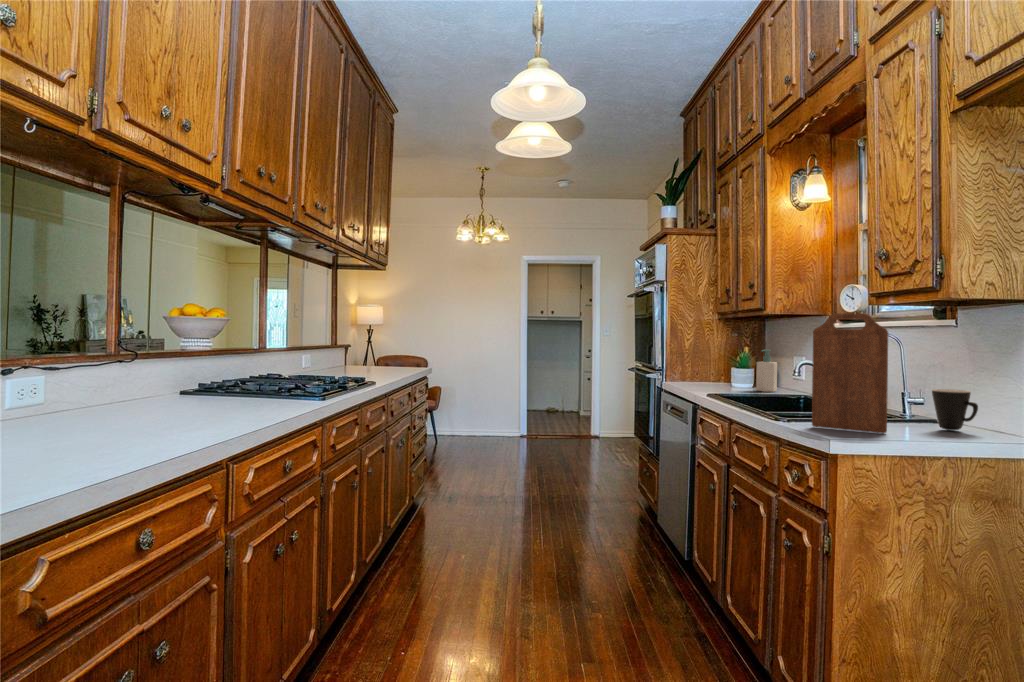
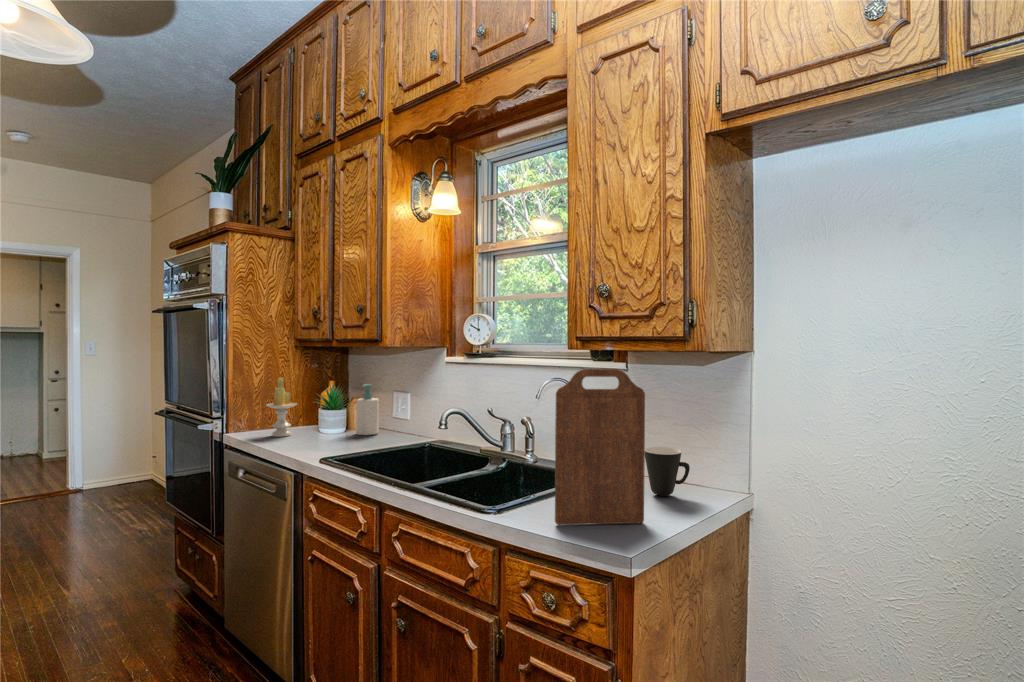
candle: none [688,343,712,387] -> present [266,378,297,437]

